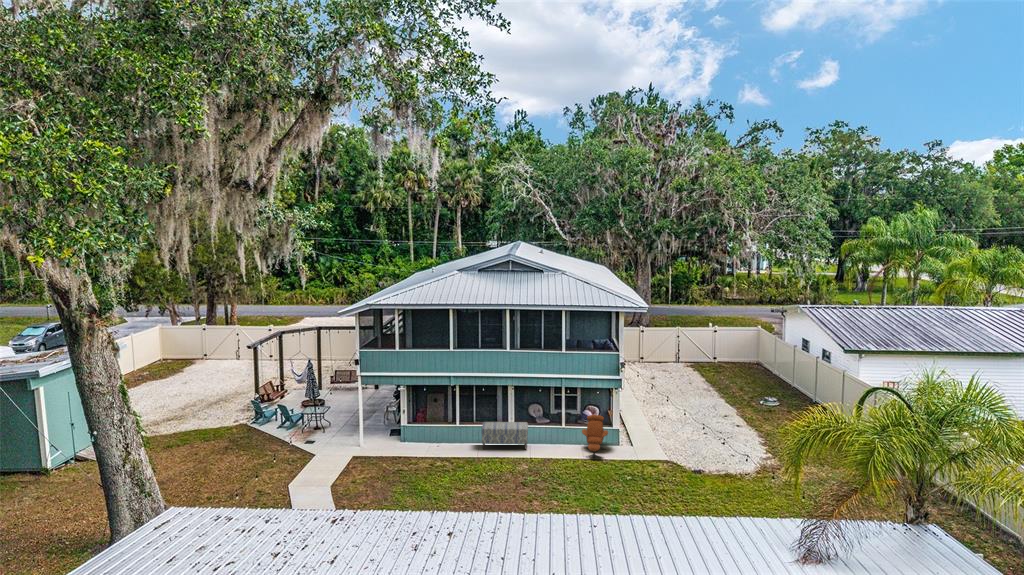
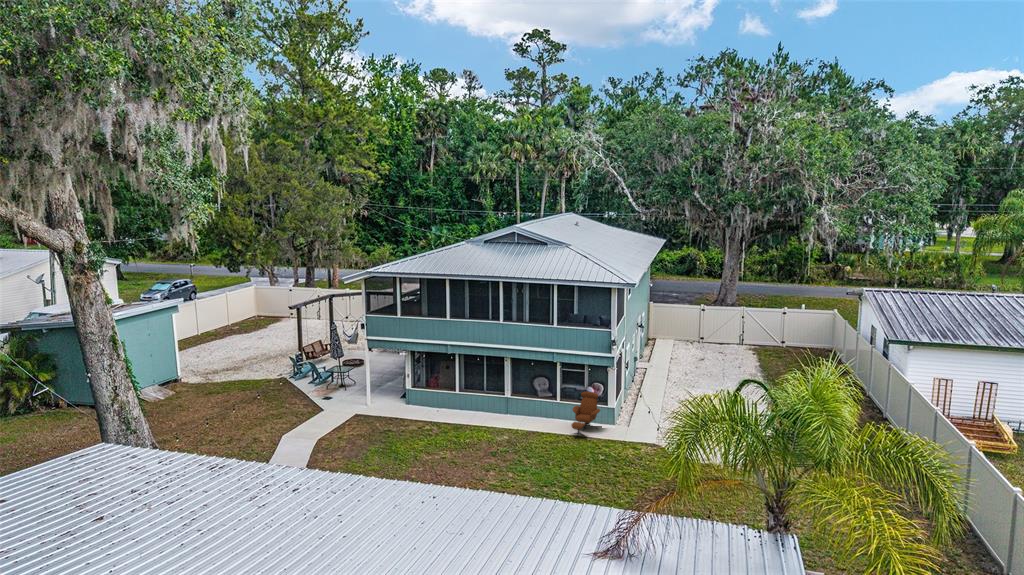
bench: present [482,422,528,450] -> none [472,391,522,422]

